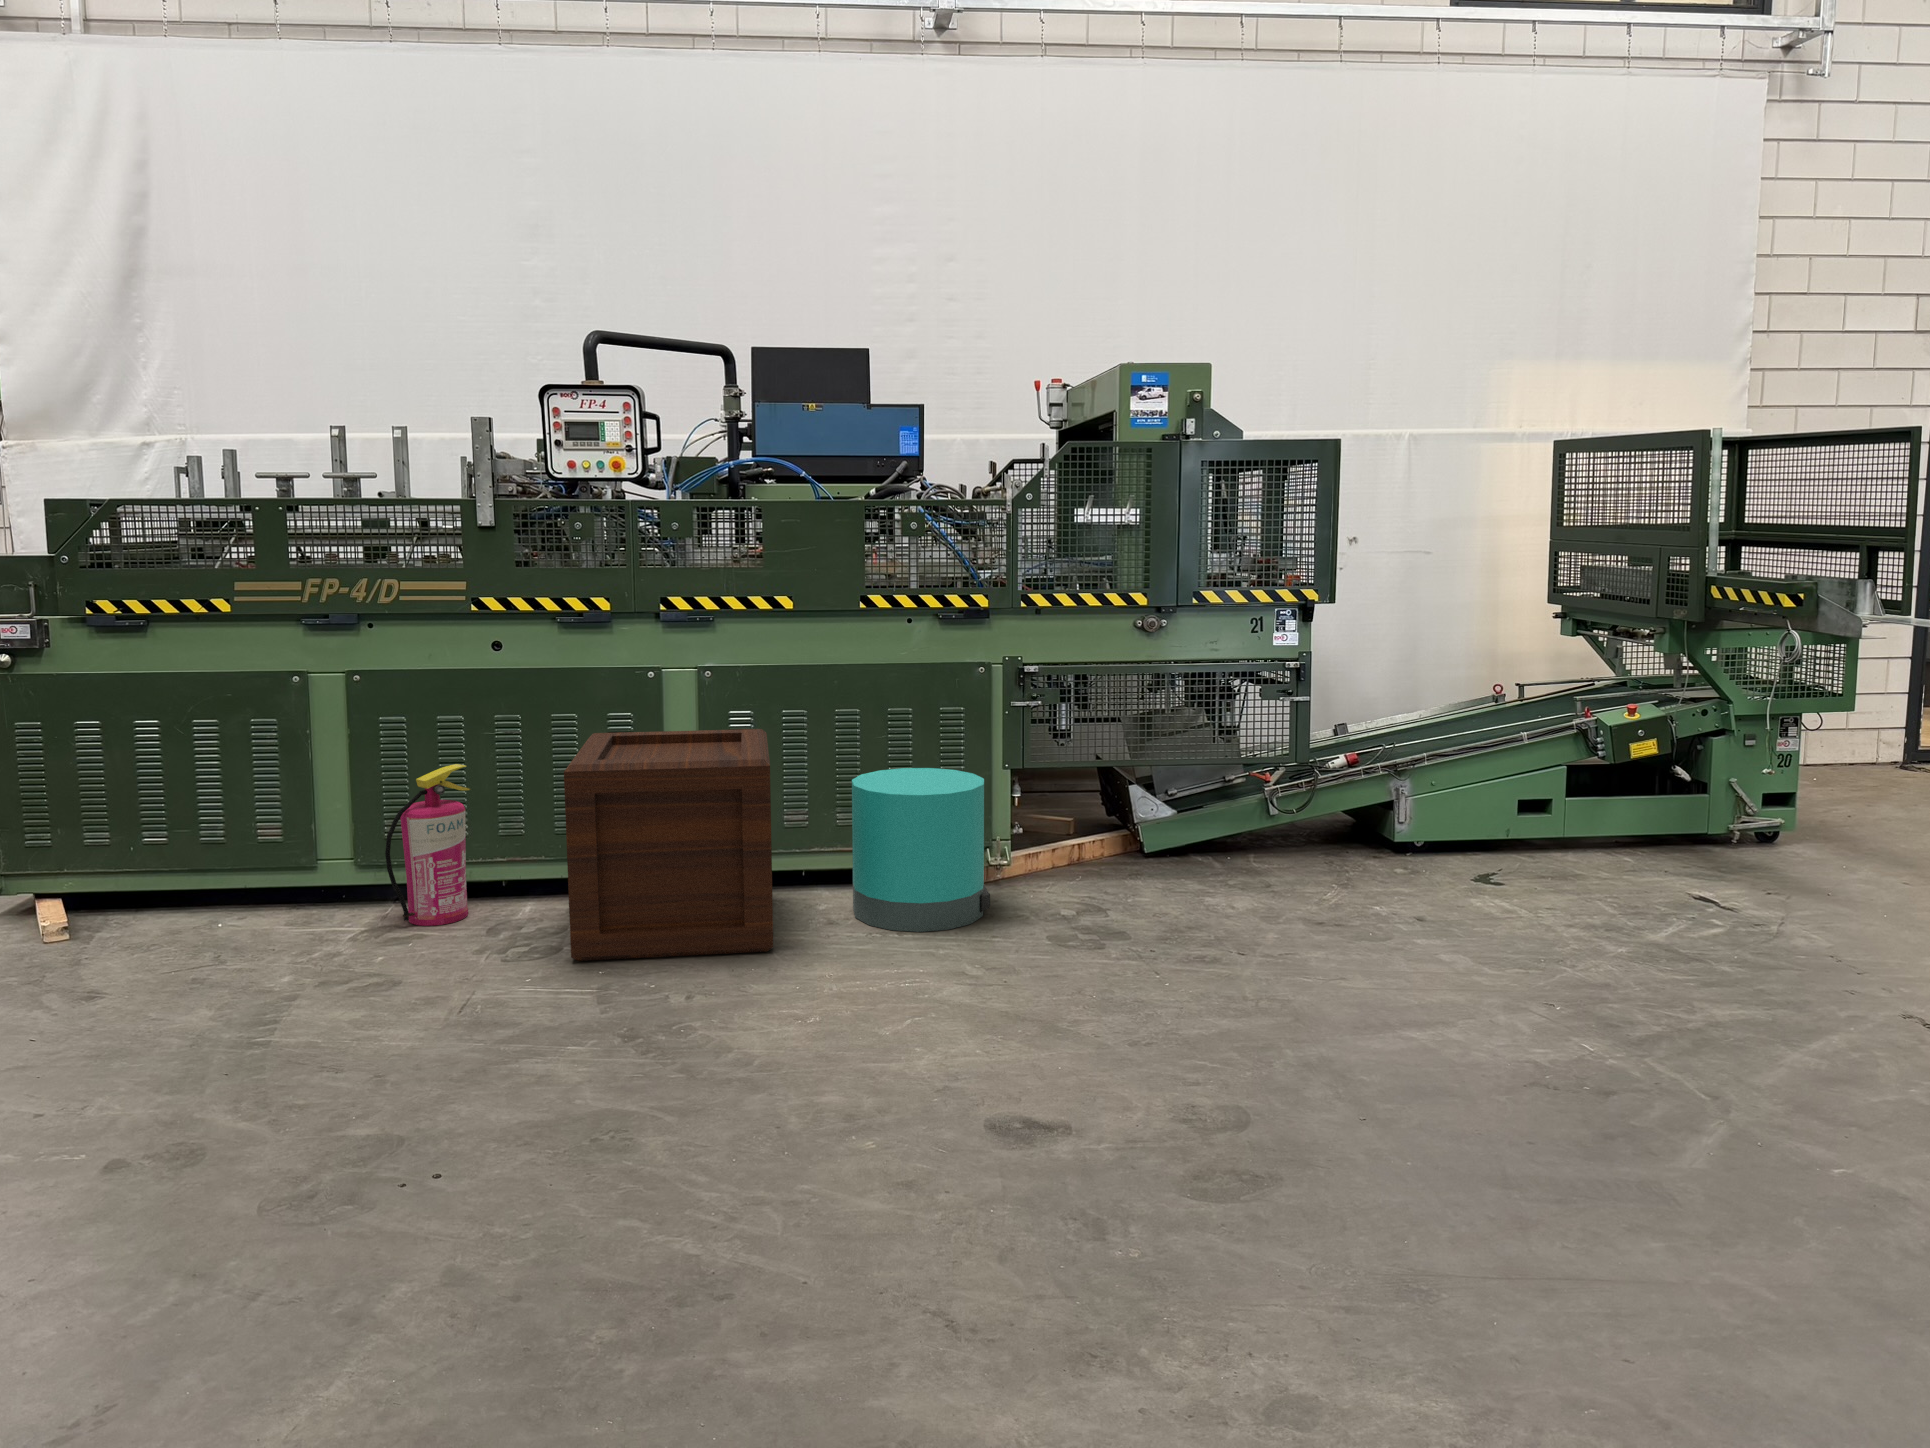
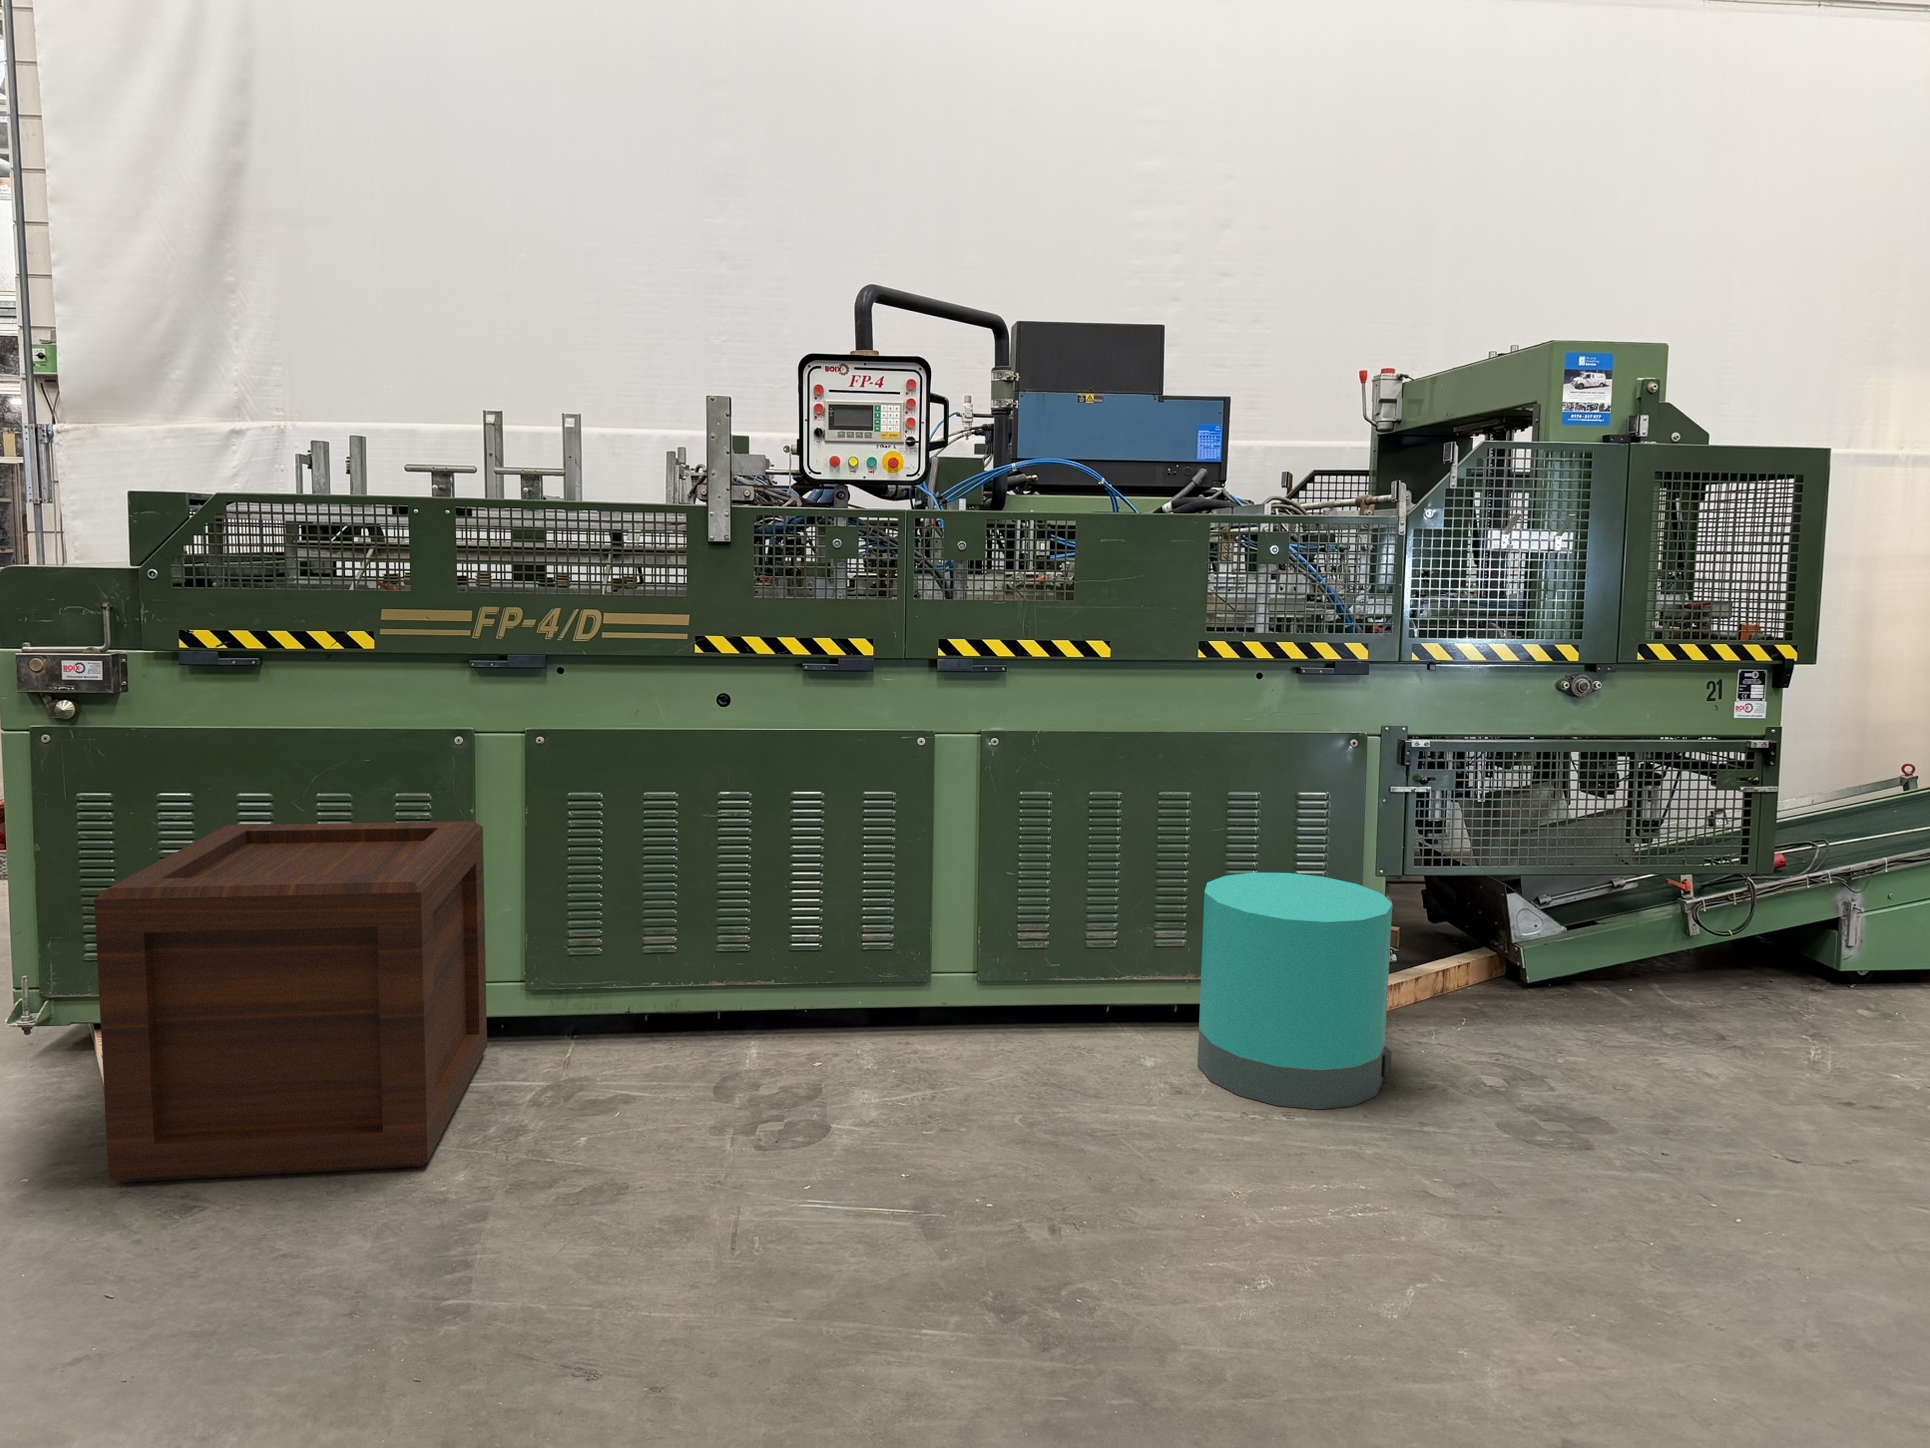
wooden crate: present [564,729,773,961] -> present [94,821,487,1183]
fire extinguisher: present [385,764,470,926] -> none [583,859,688,1083]

